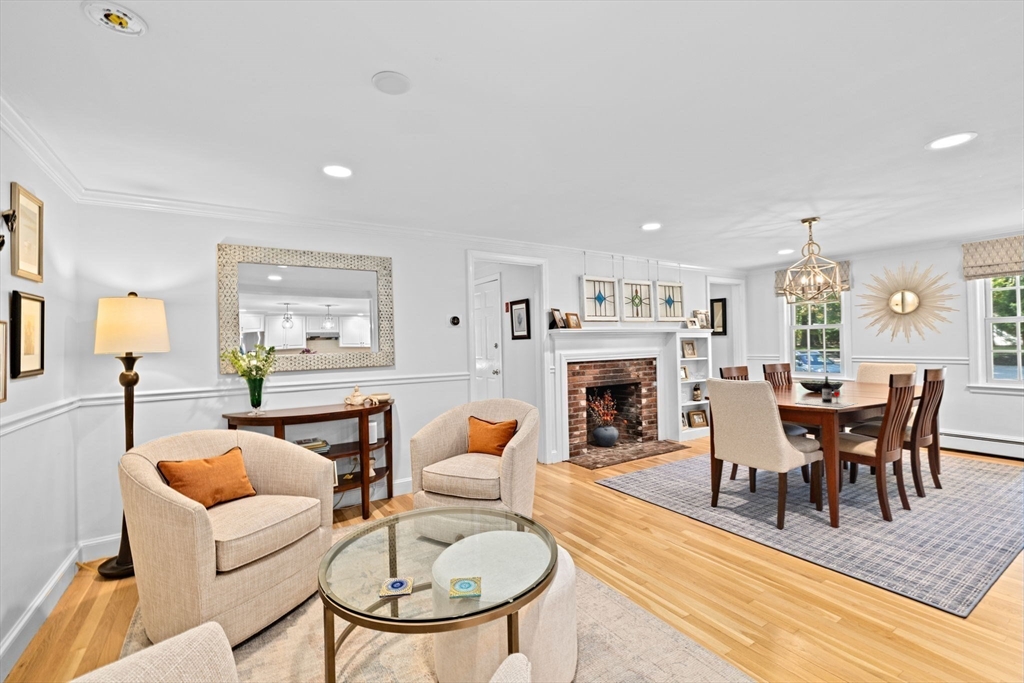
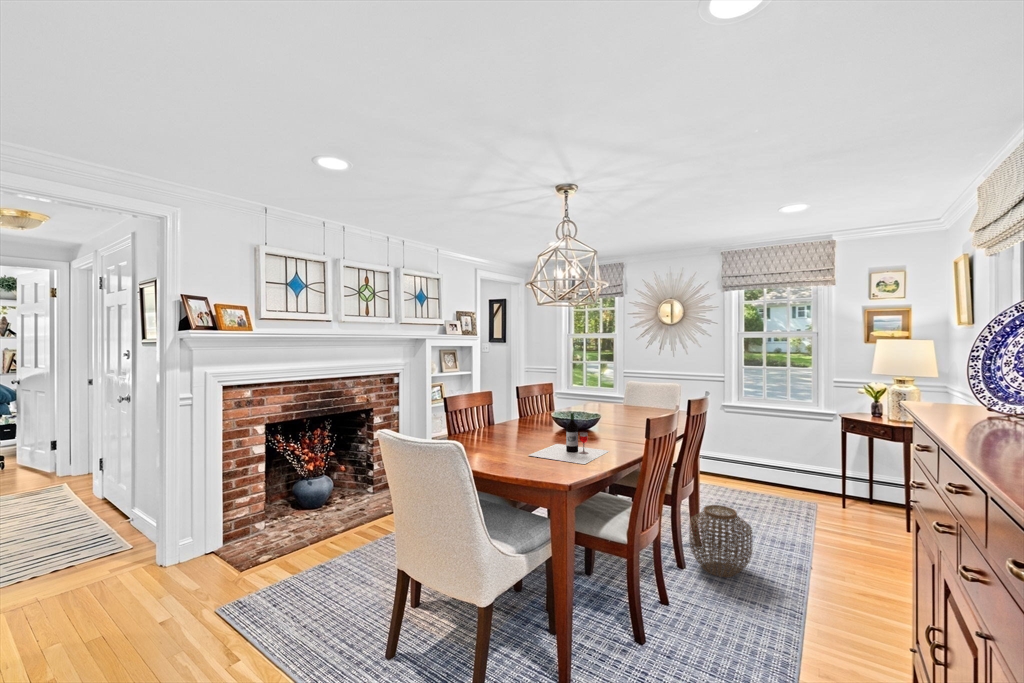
woven basket: none [929,455,994,509] -> present [689,505,752,577]

